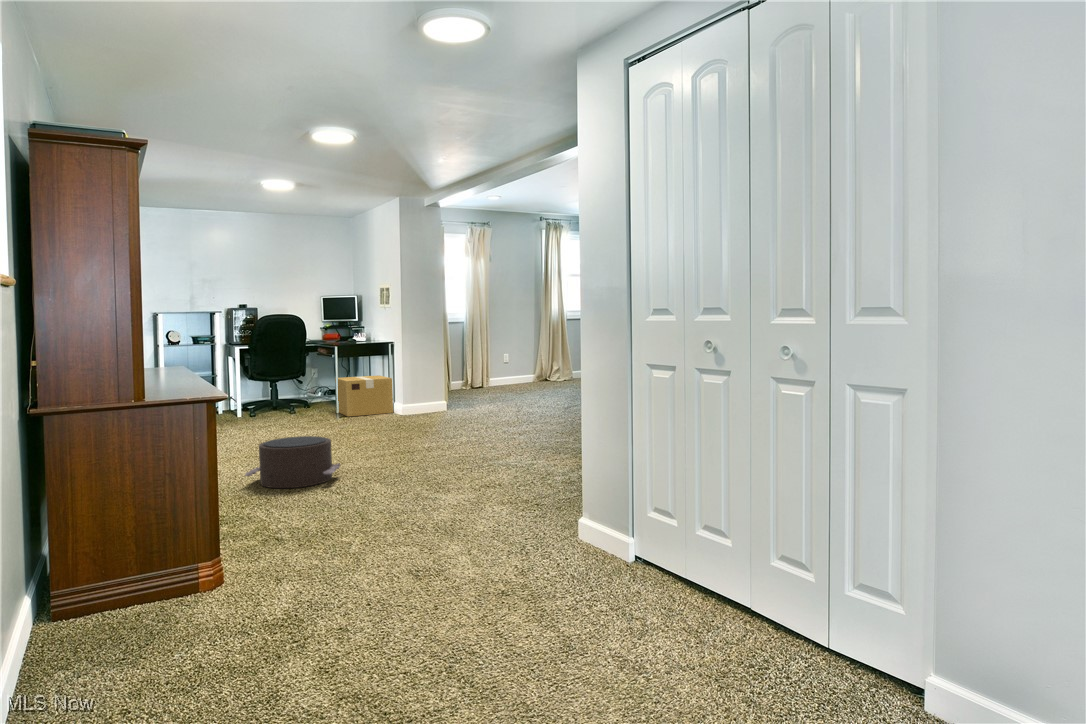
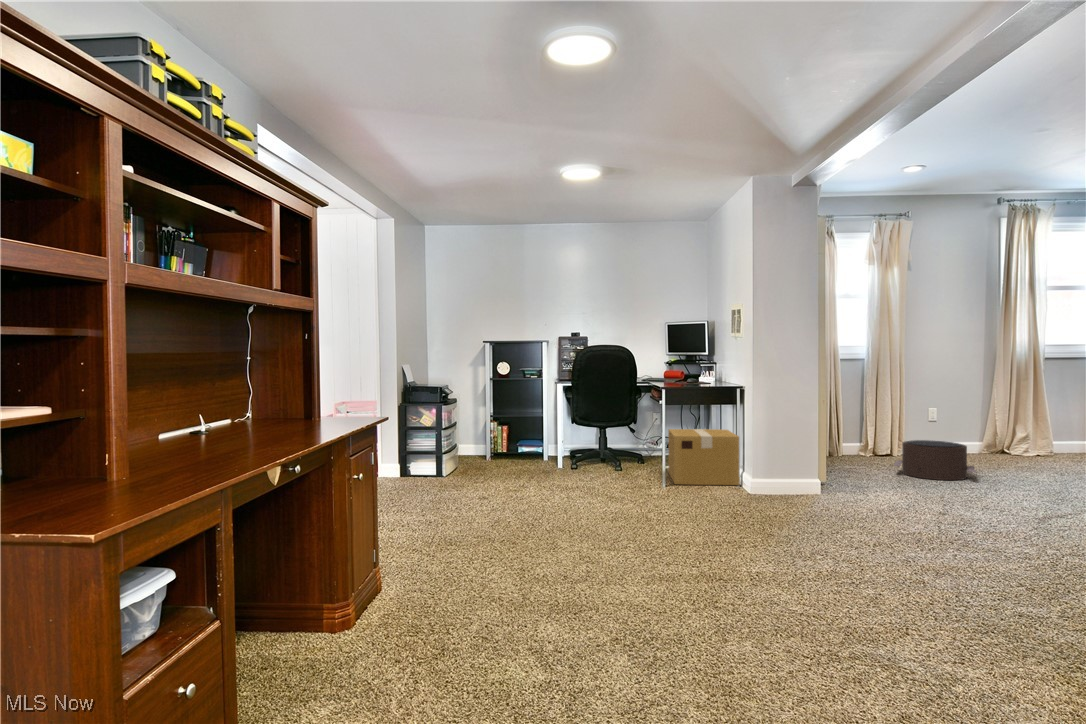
pouf: present [245,436,340,488] -> present [894,440,976,480]

